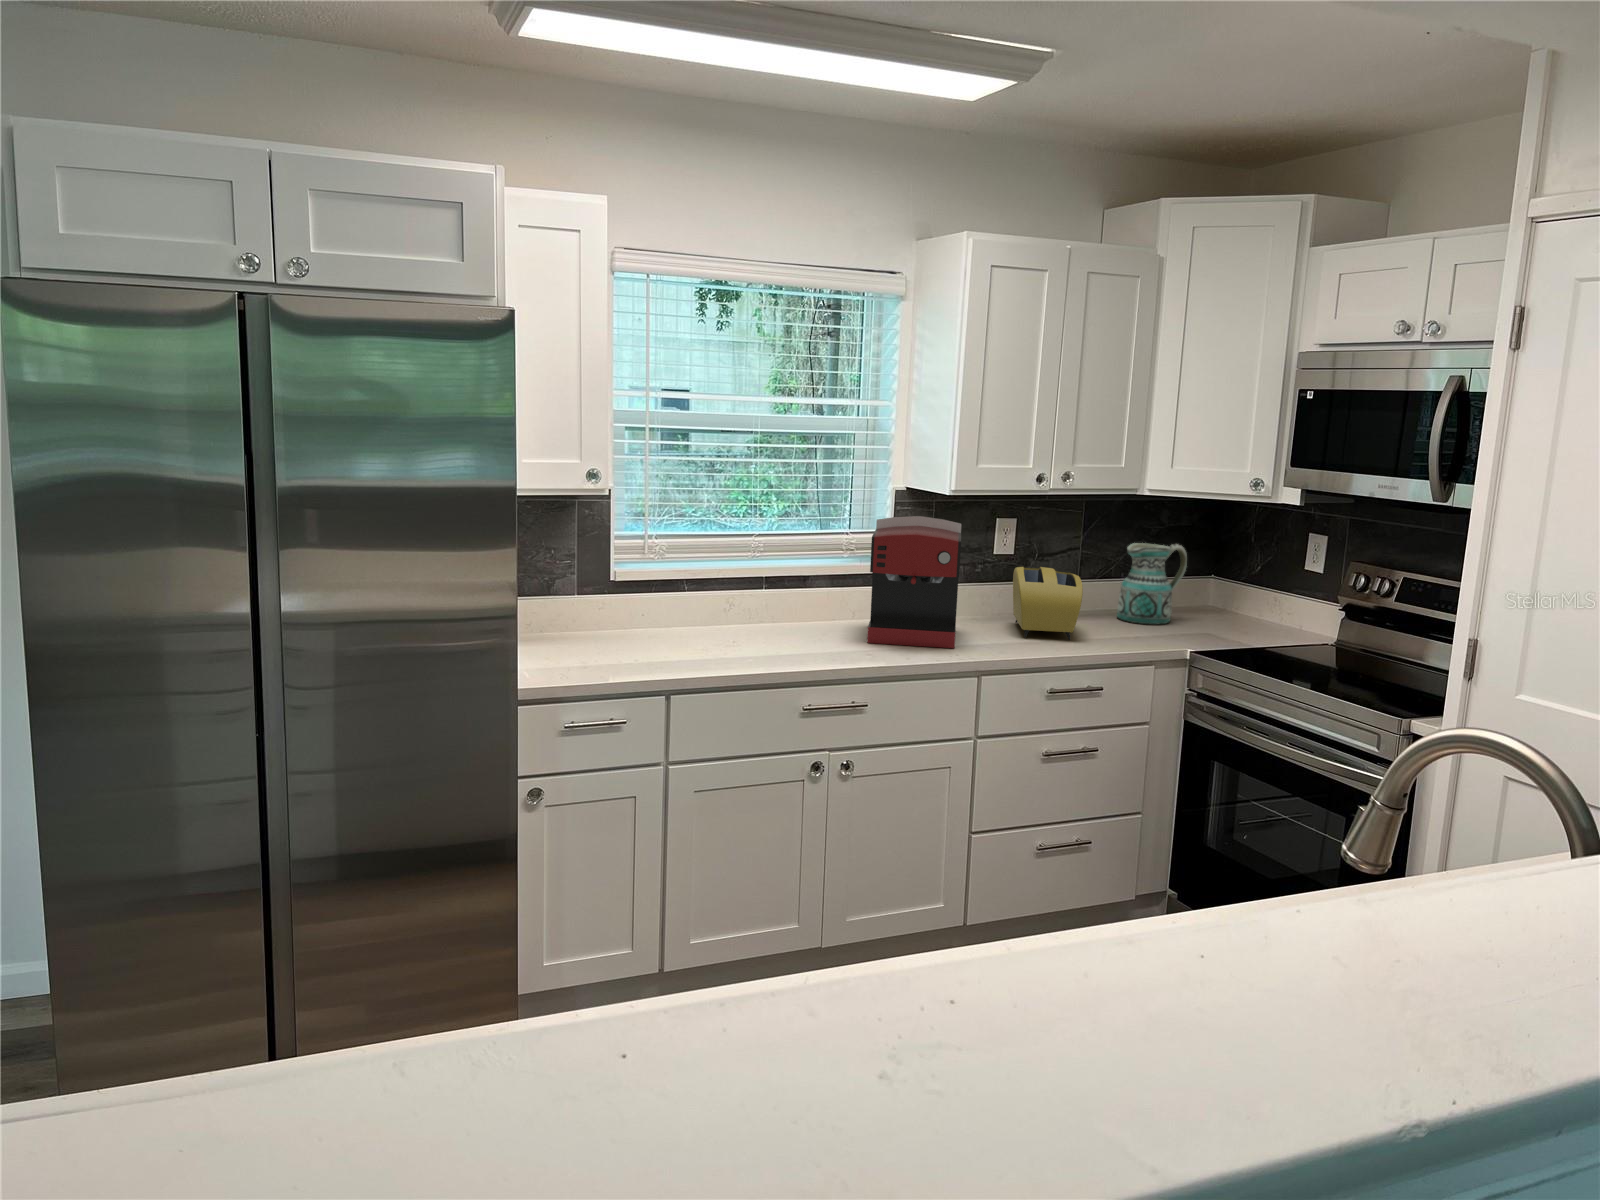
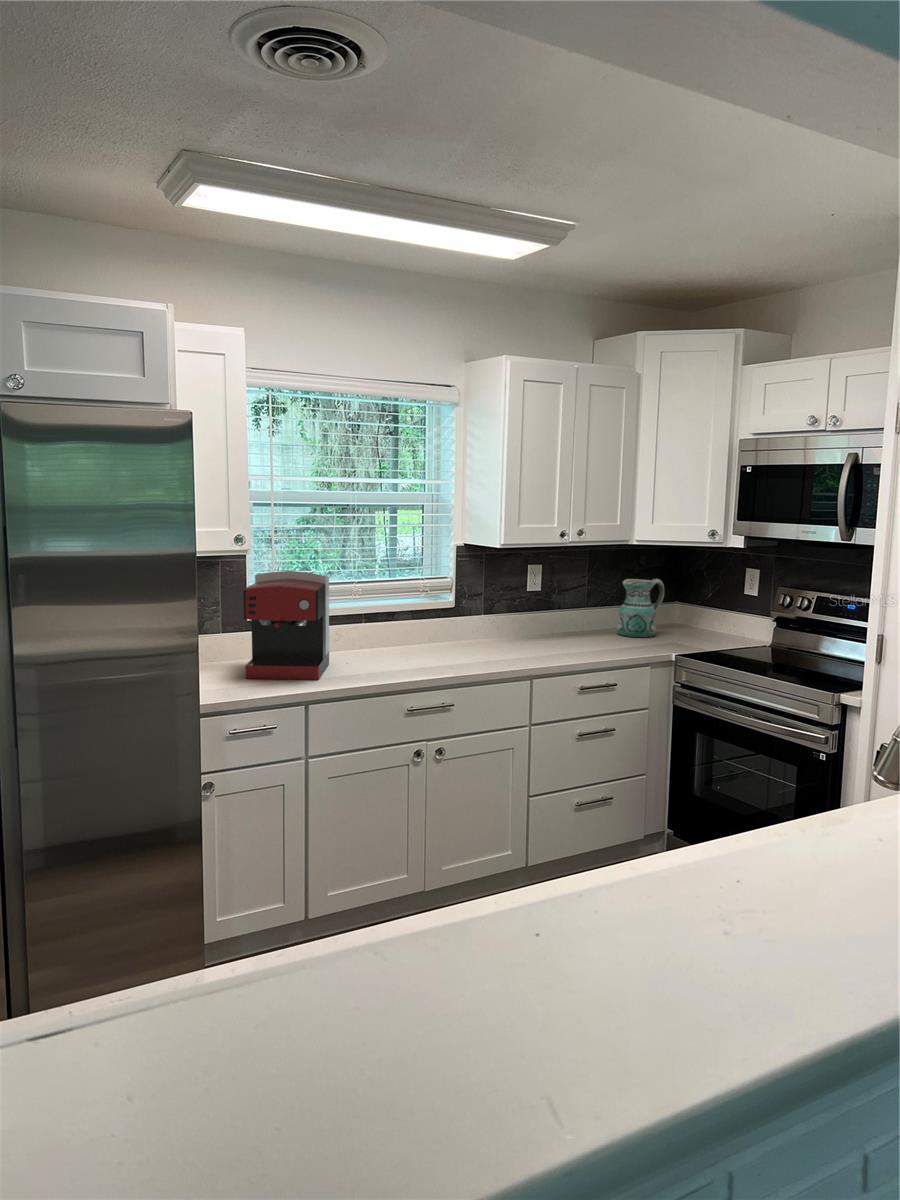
coffee maker: present [867,516,961,648] -> present [243,571,329,680]
toaster: present [1013,567,1083,640] -> none [545,598,597,651]

